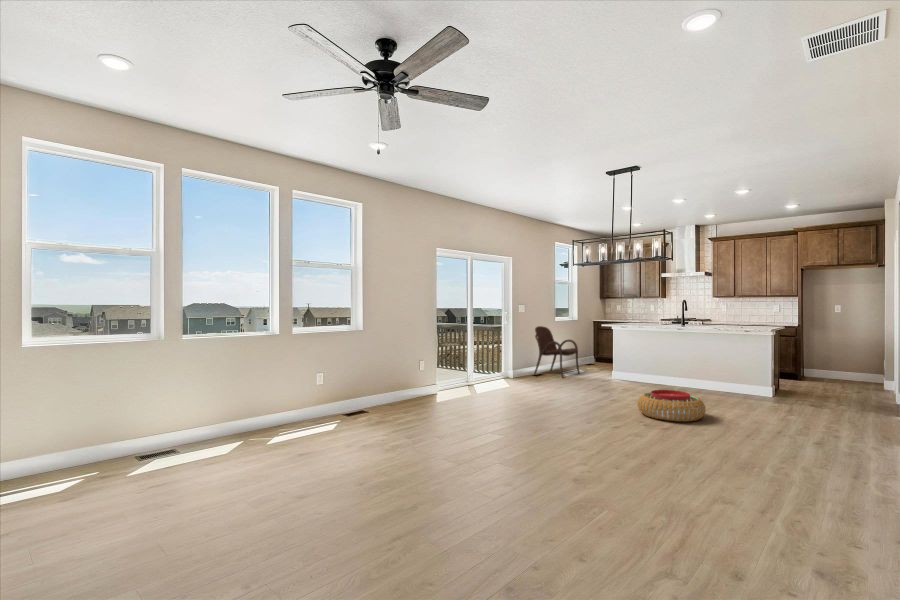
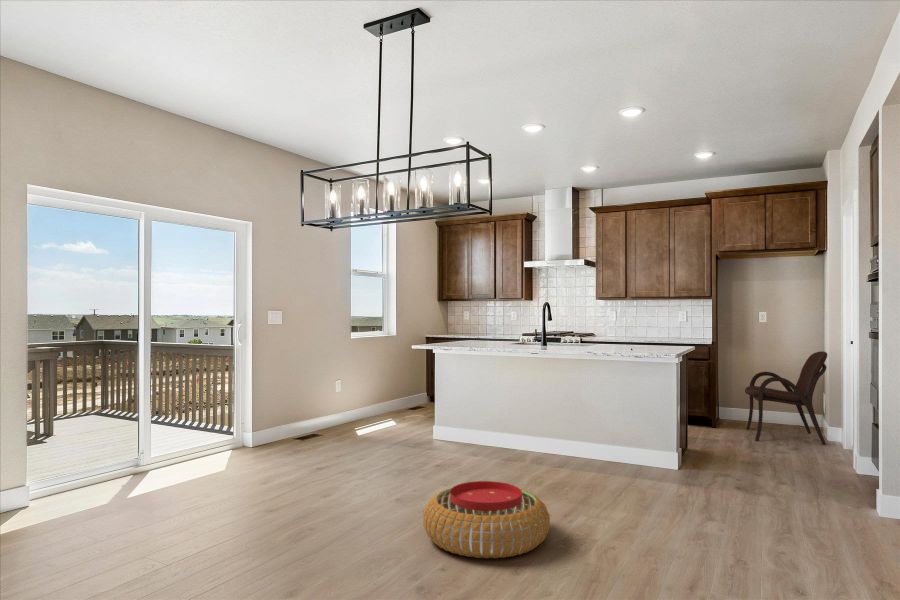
armchair: present [534,326,580,378] -> present [745,351,827,445]

